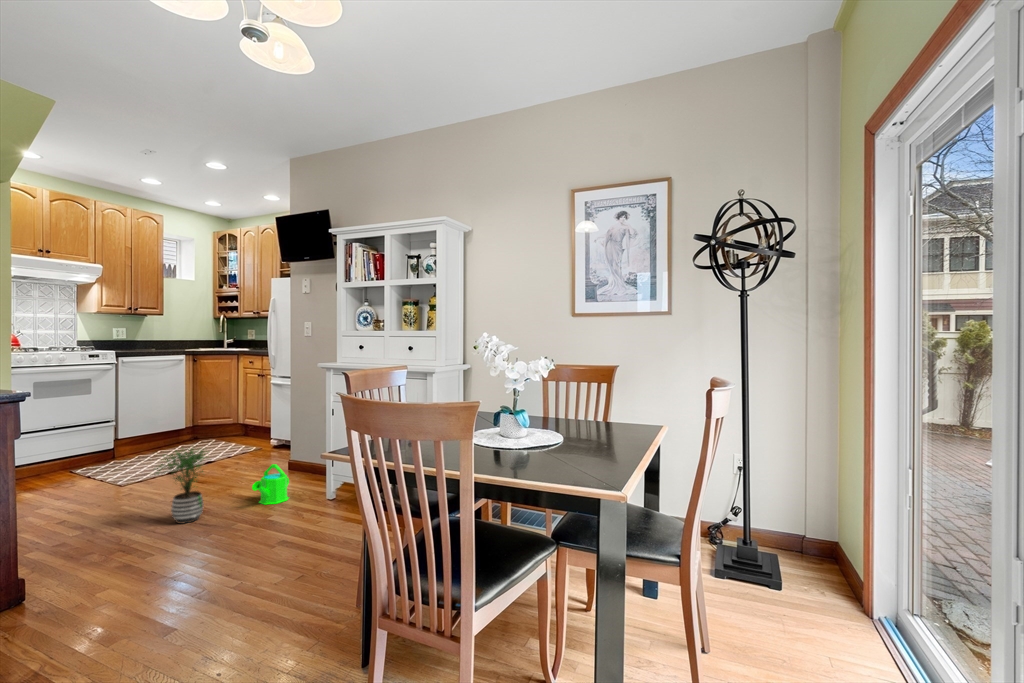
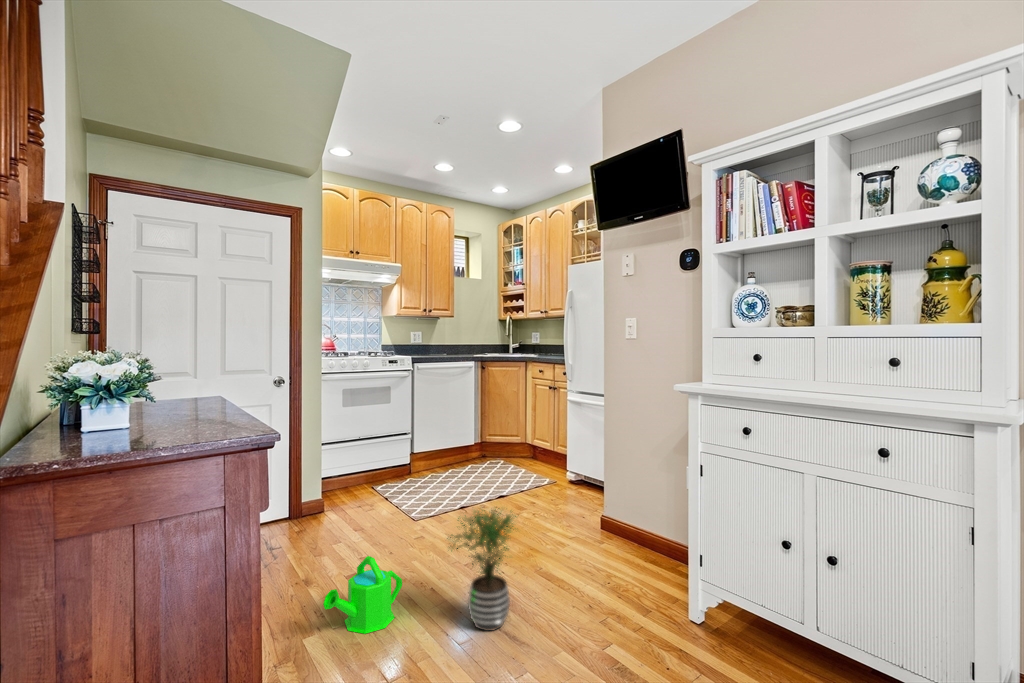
watering can: present [252,464,289,505] -> present [323,556,402,634]

